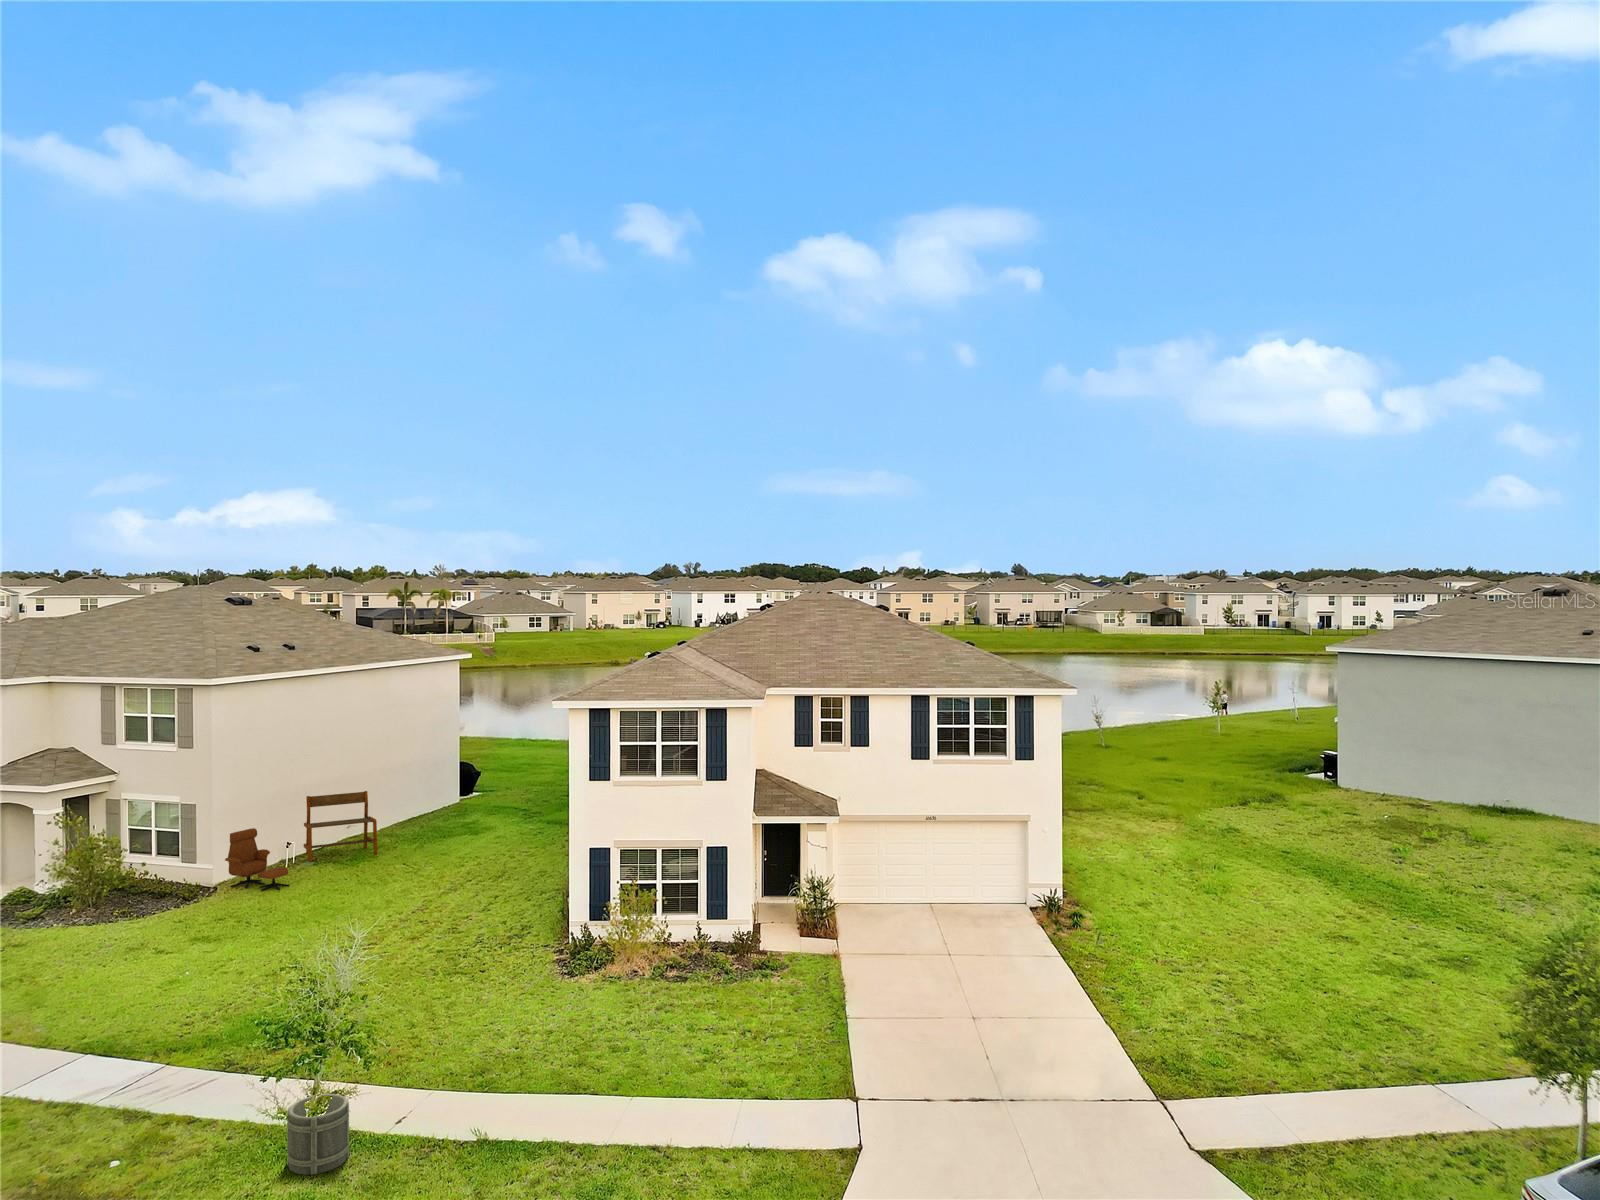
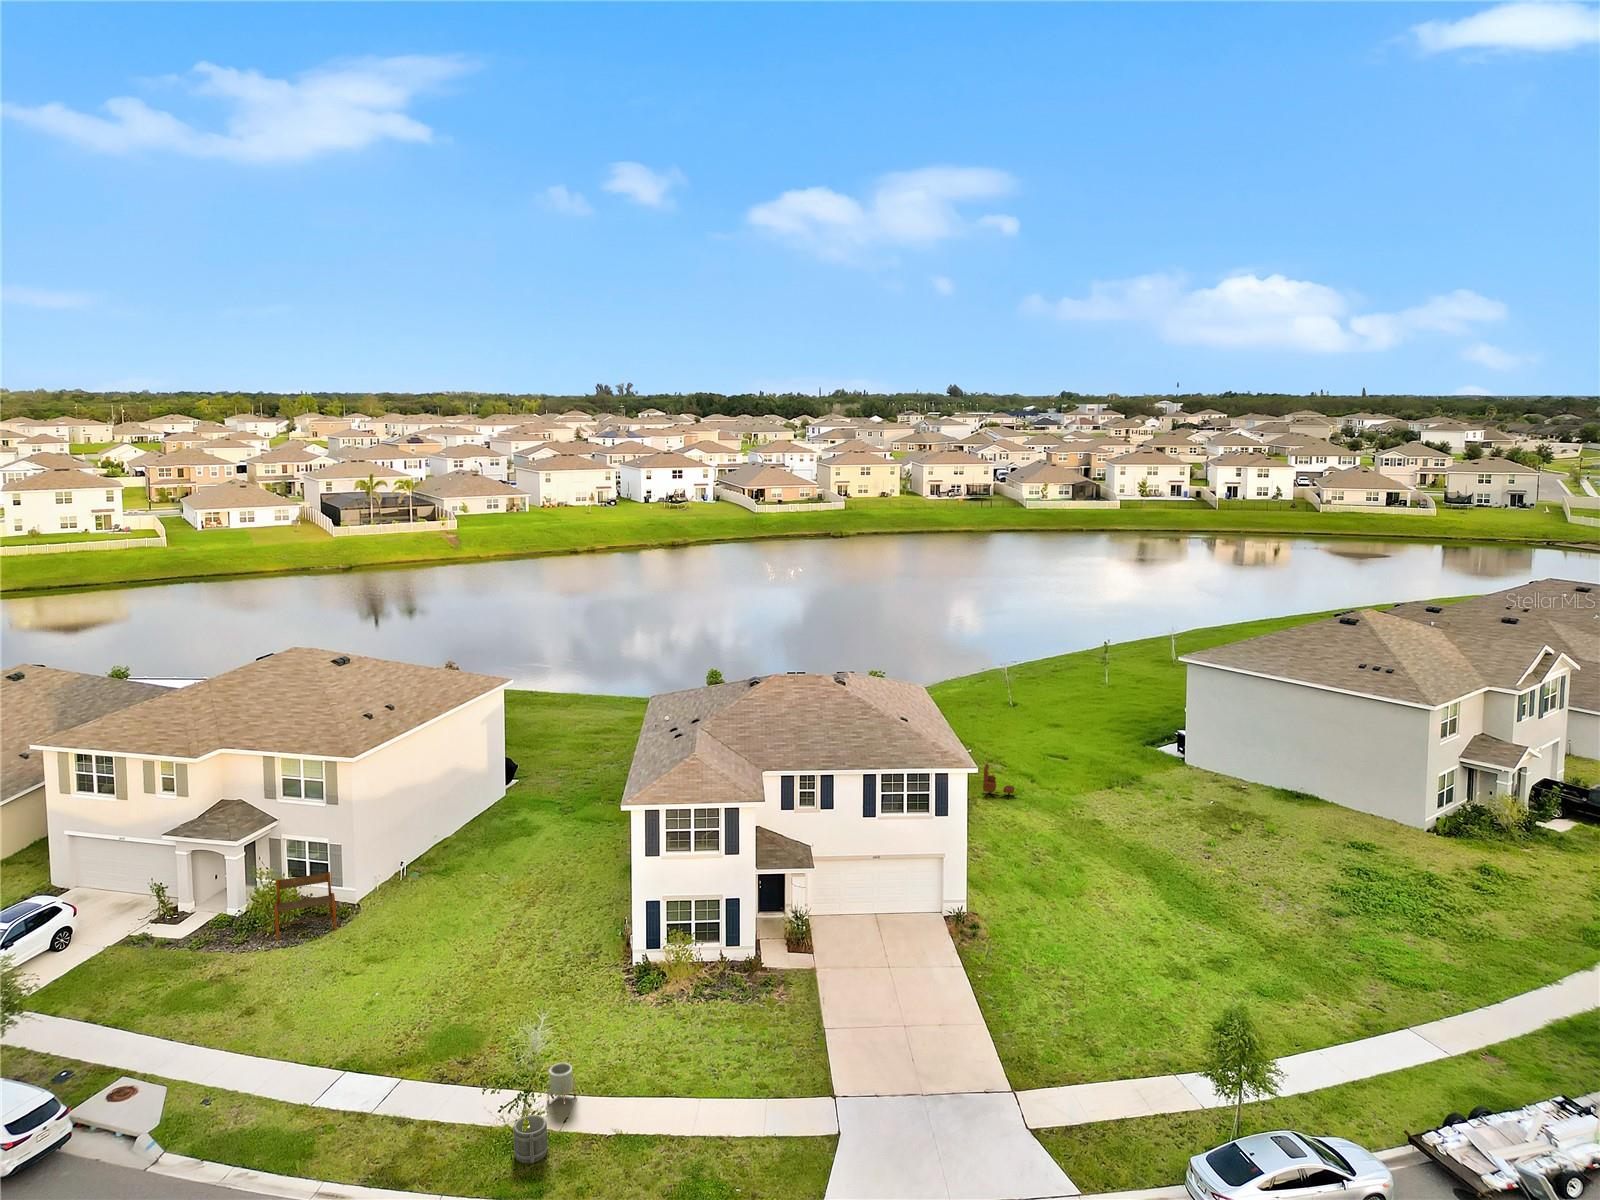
bench: present [304,791,377,862] -> present [275,872,337,940]
lounge chair: present [225,828,289,891] -> present [982,764,1016,800]
planter: none [378,1031,428,1098] -> present [547,1063,576,1103]

